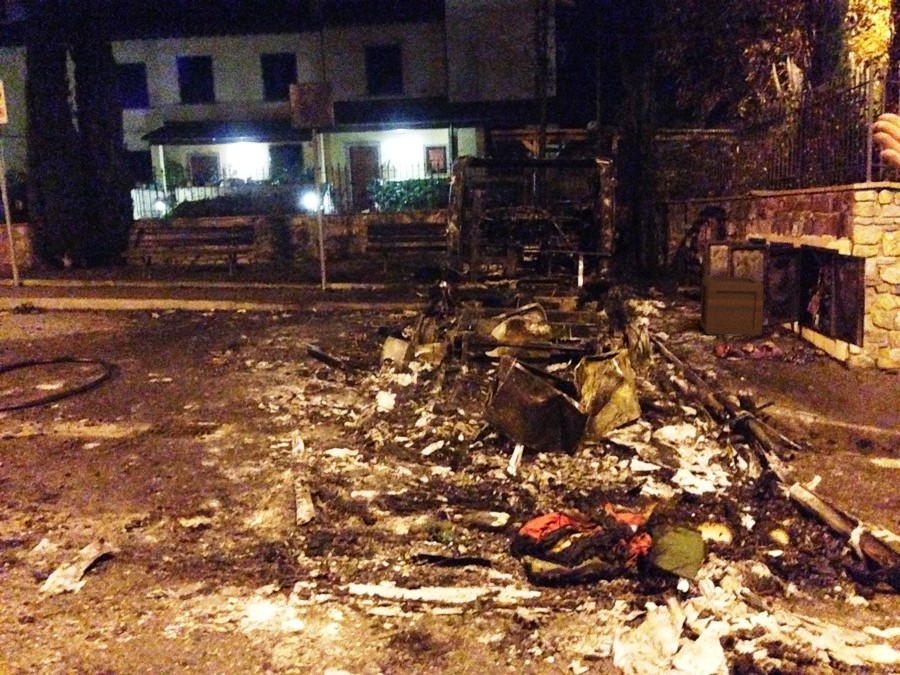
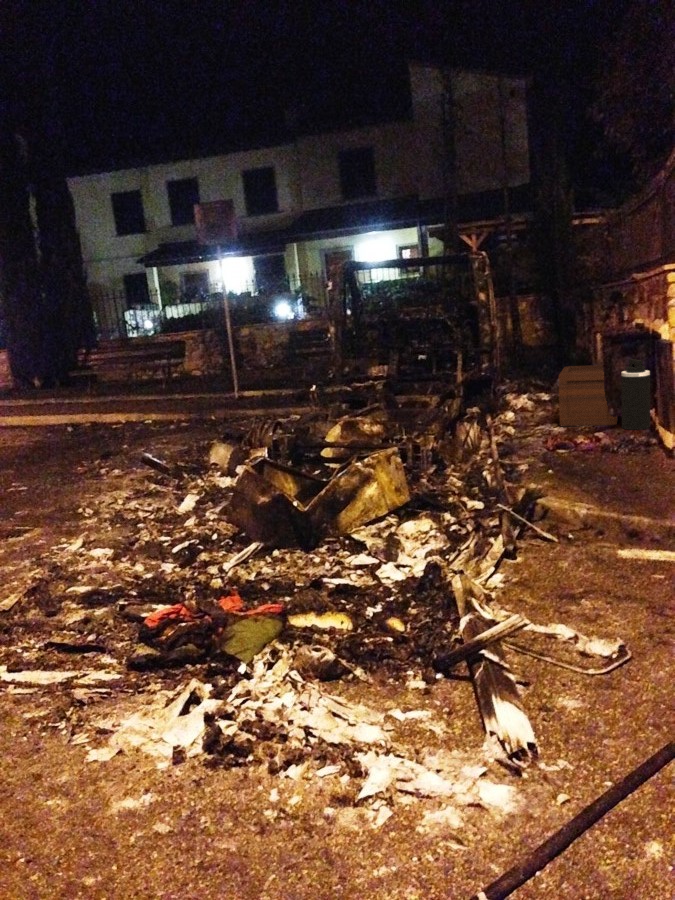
trash can: none [774,273,806,341] -> present [621,359,650,430]

